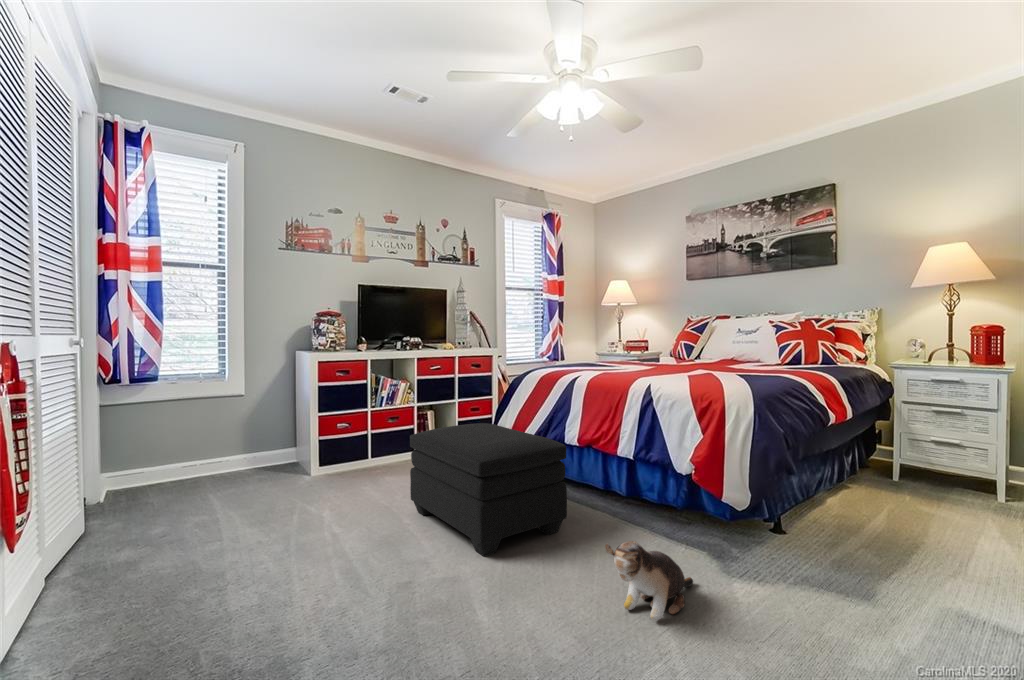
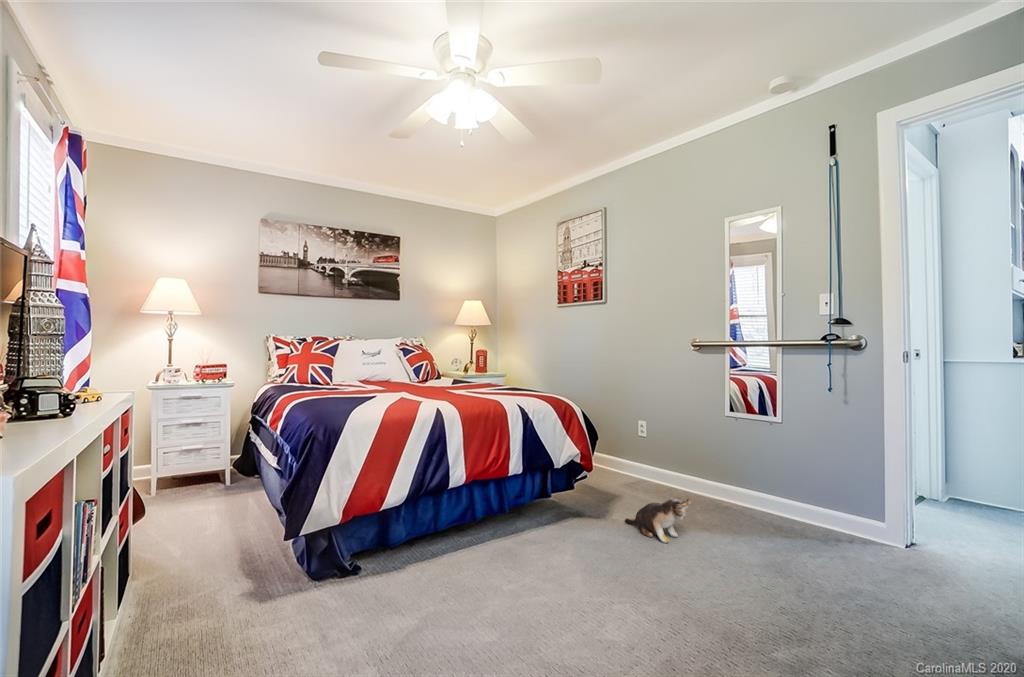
ottoman: present [410,423,567,556] -> none [423,473,614,641]

